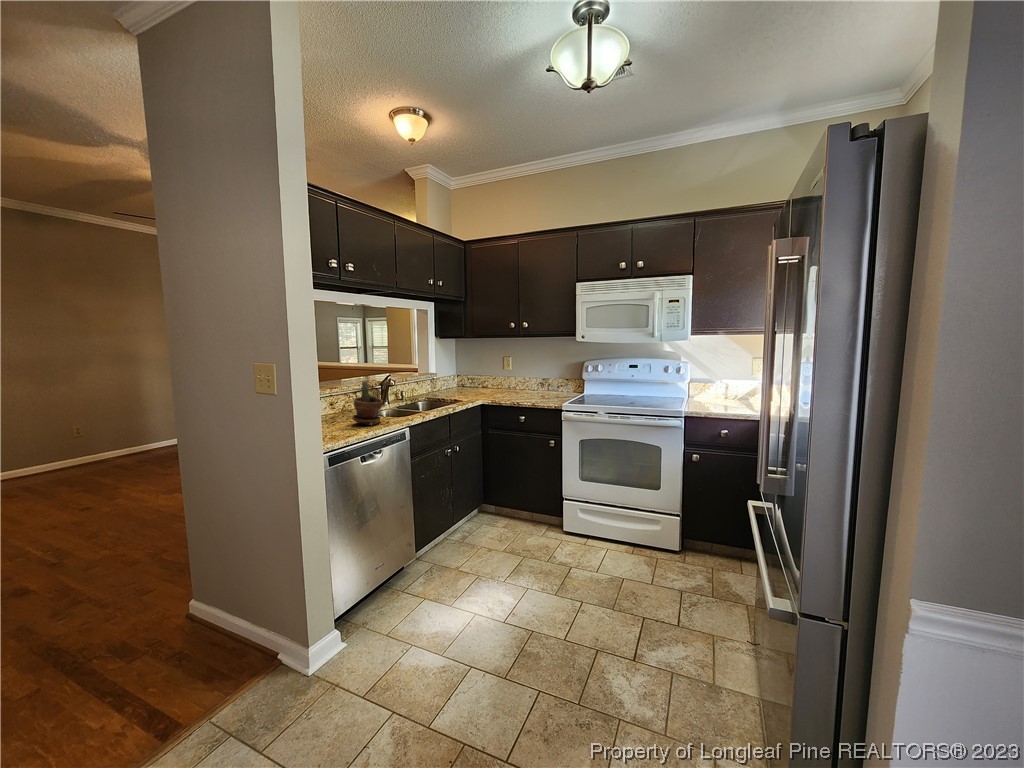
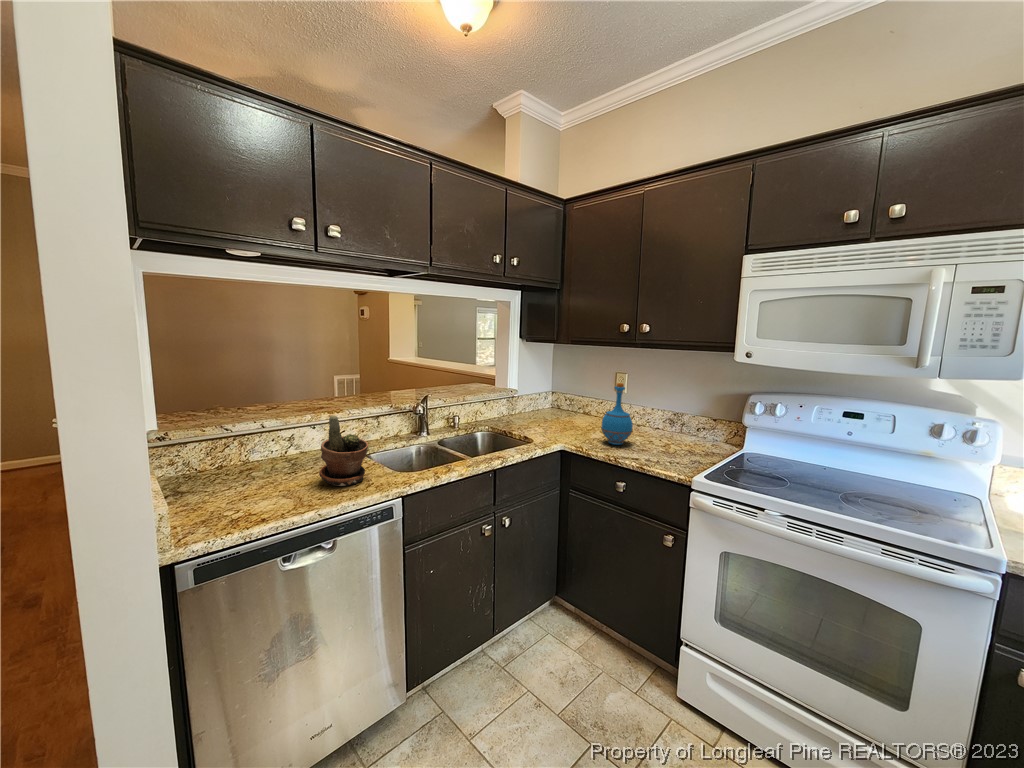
bottle: none [505,359,524,398] -> present [601,383,633,445]

